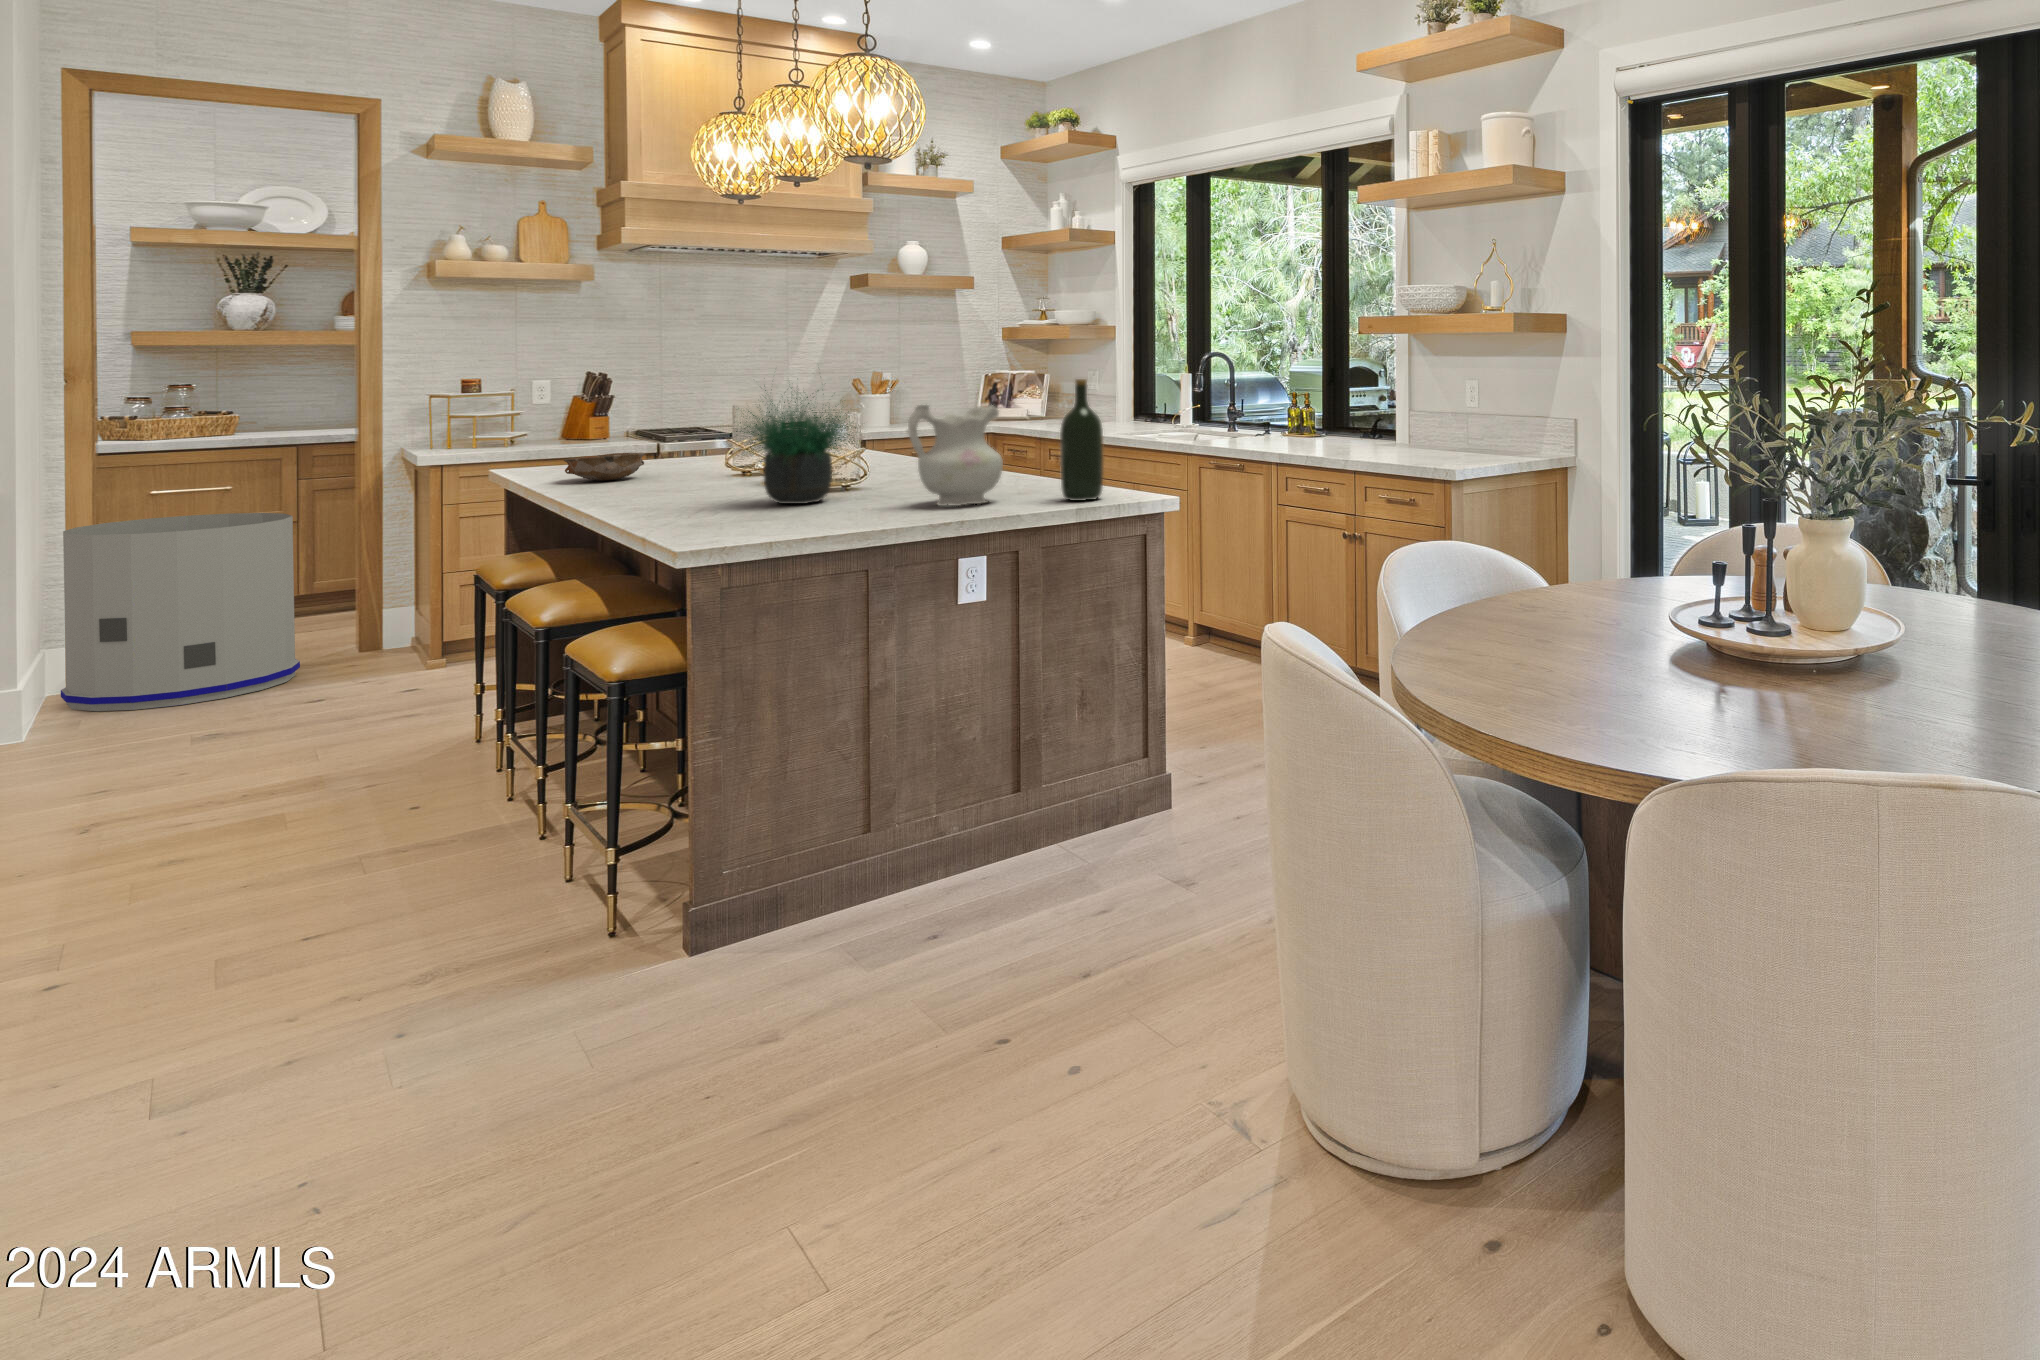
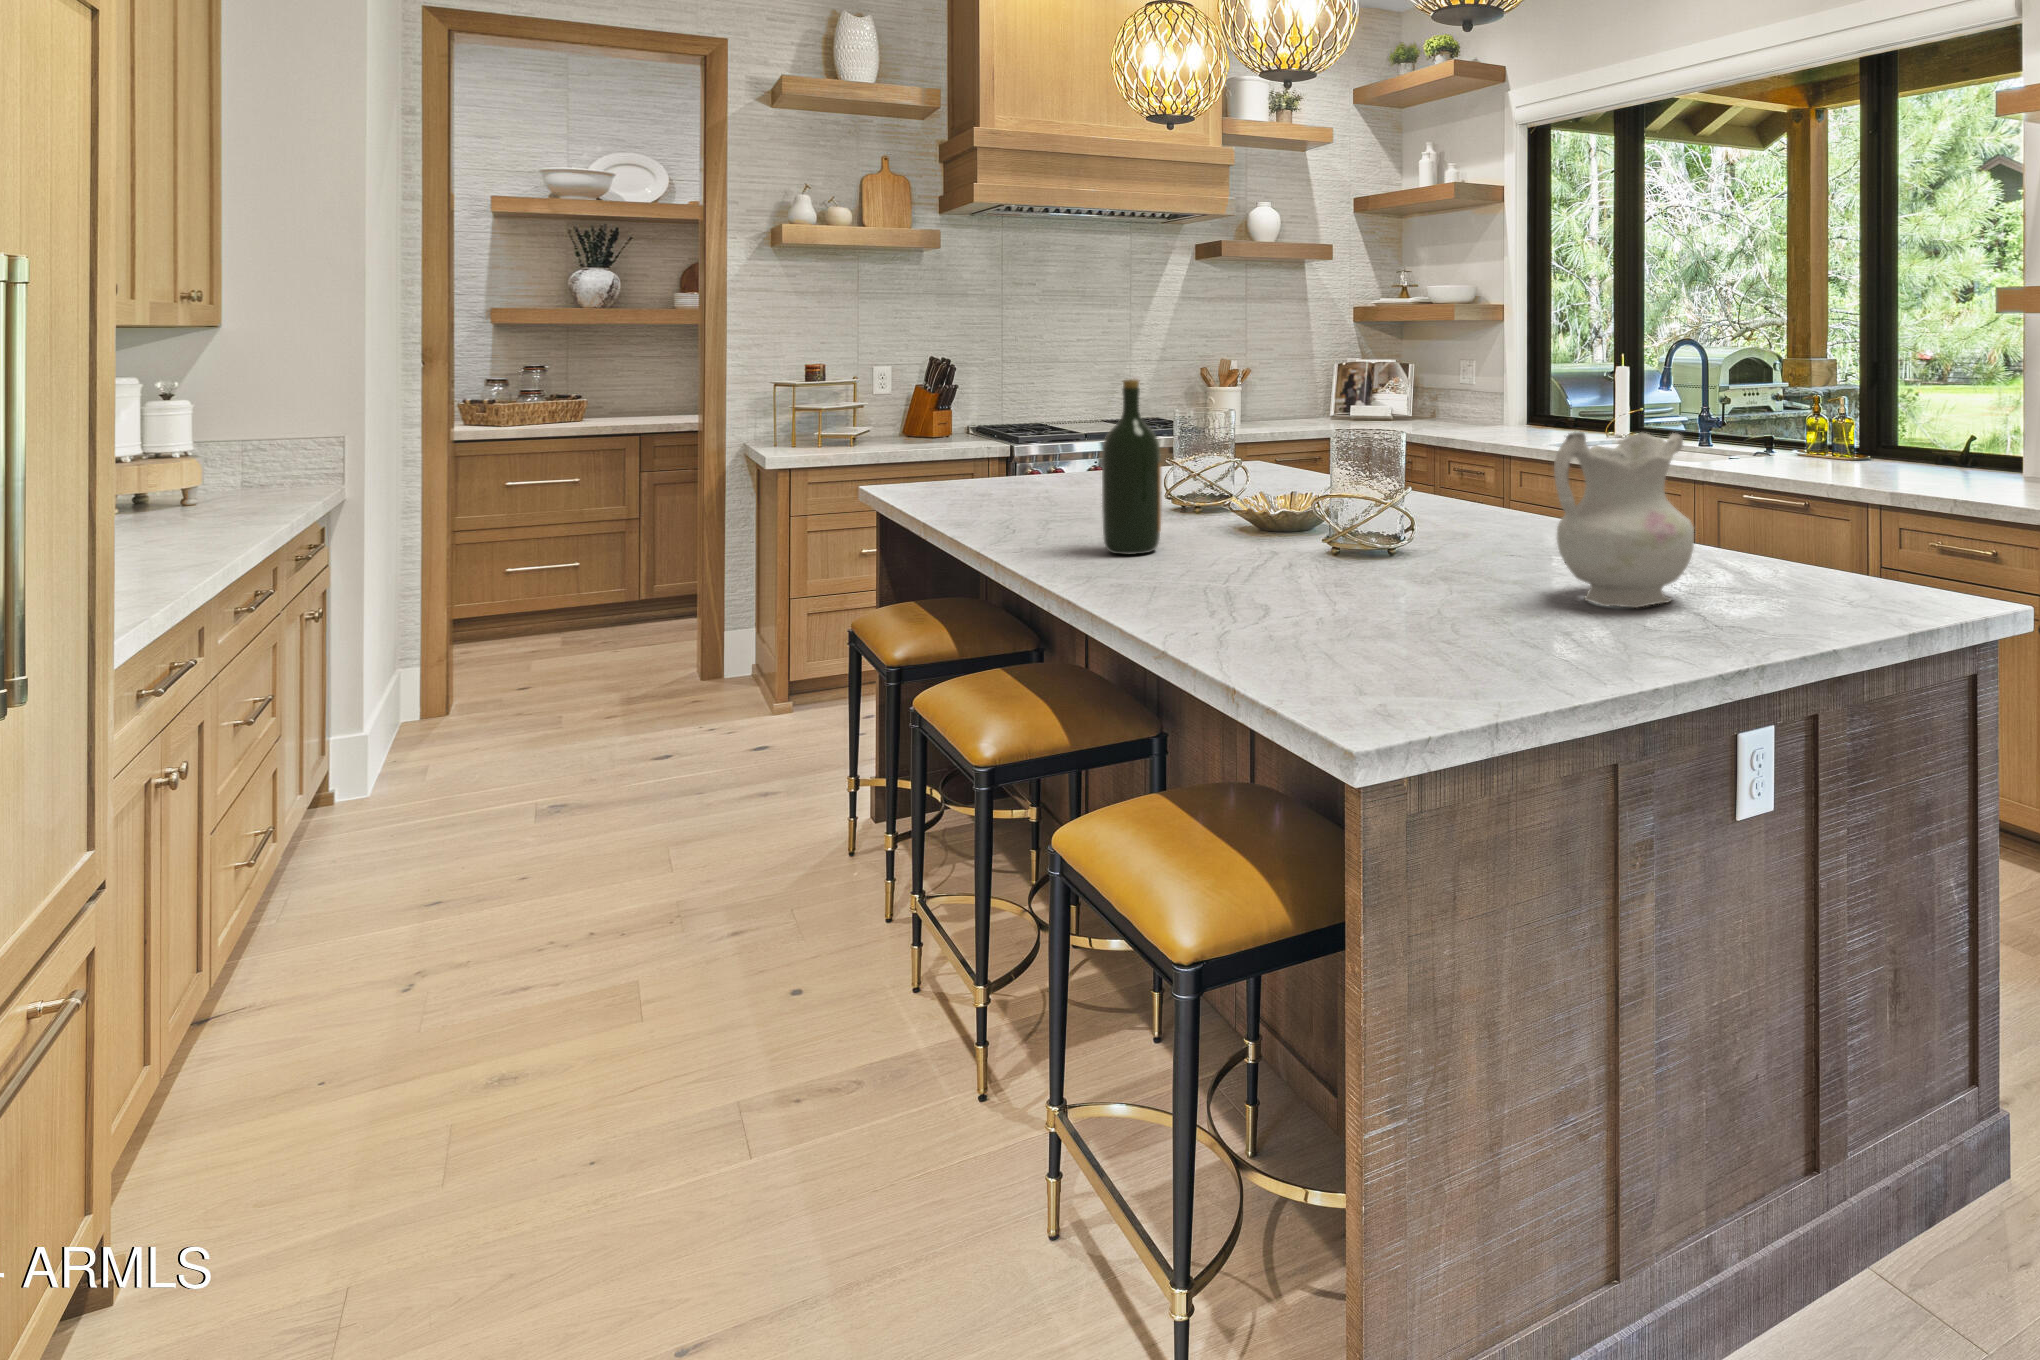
wine bottle: present [1060,379,1104,501] -> present [1102,379,1162,555]
potted plant: present [736,388,855,504] -> none [1231,354,1458,587]
bowl: present [564,452,645,481] -> none [969,476,1067,517]
trash can: present [61,513,300,711] -> none [415,516,646,749]

